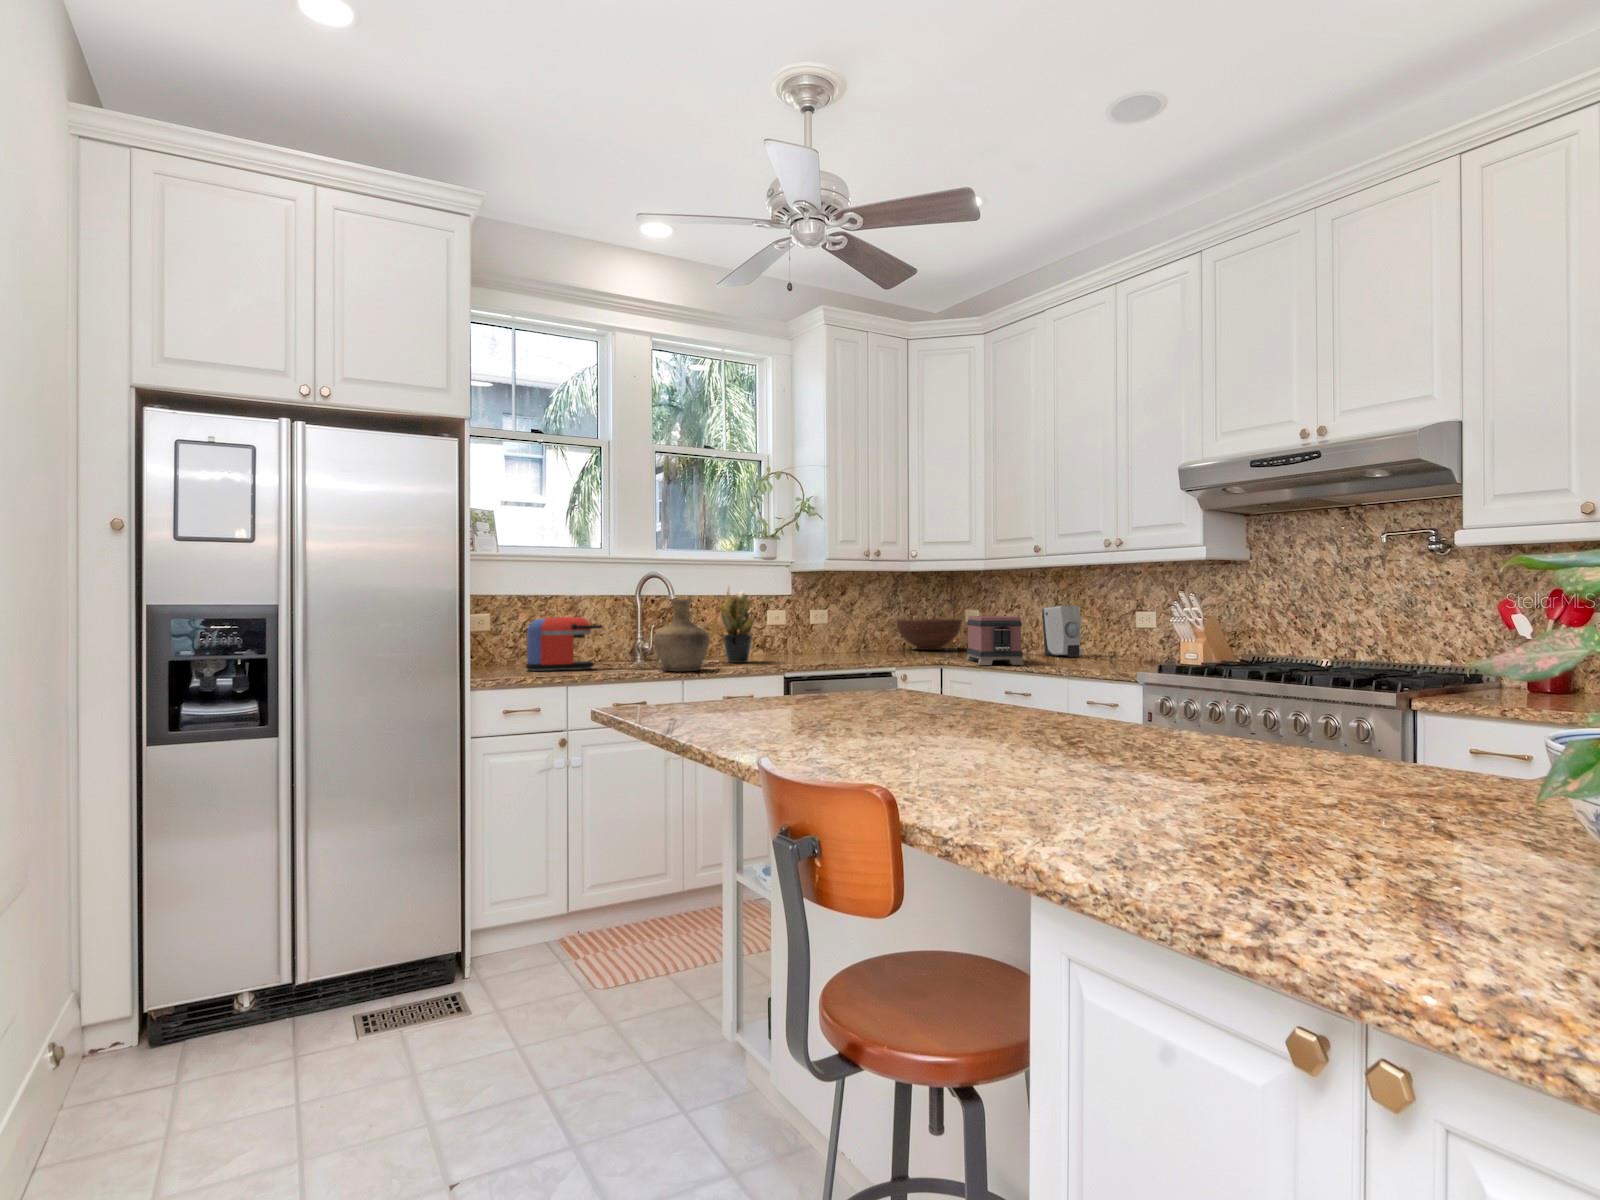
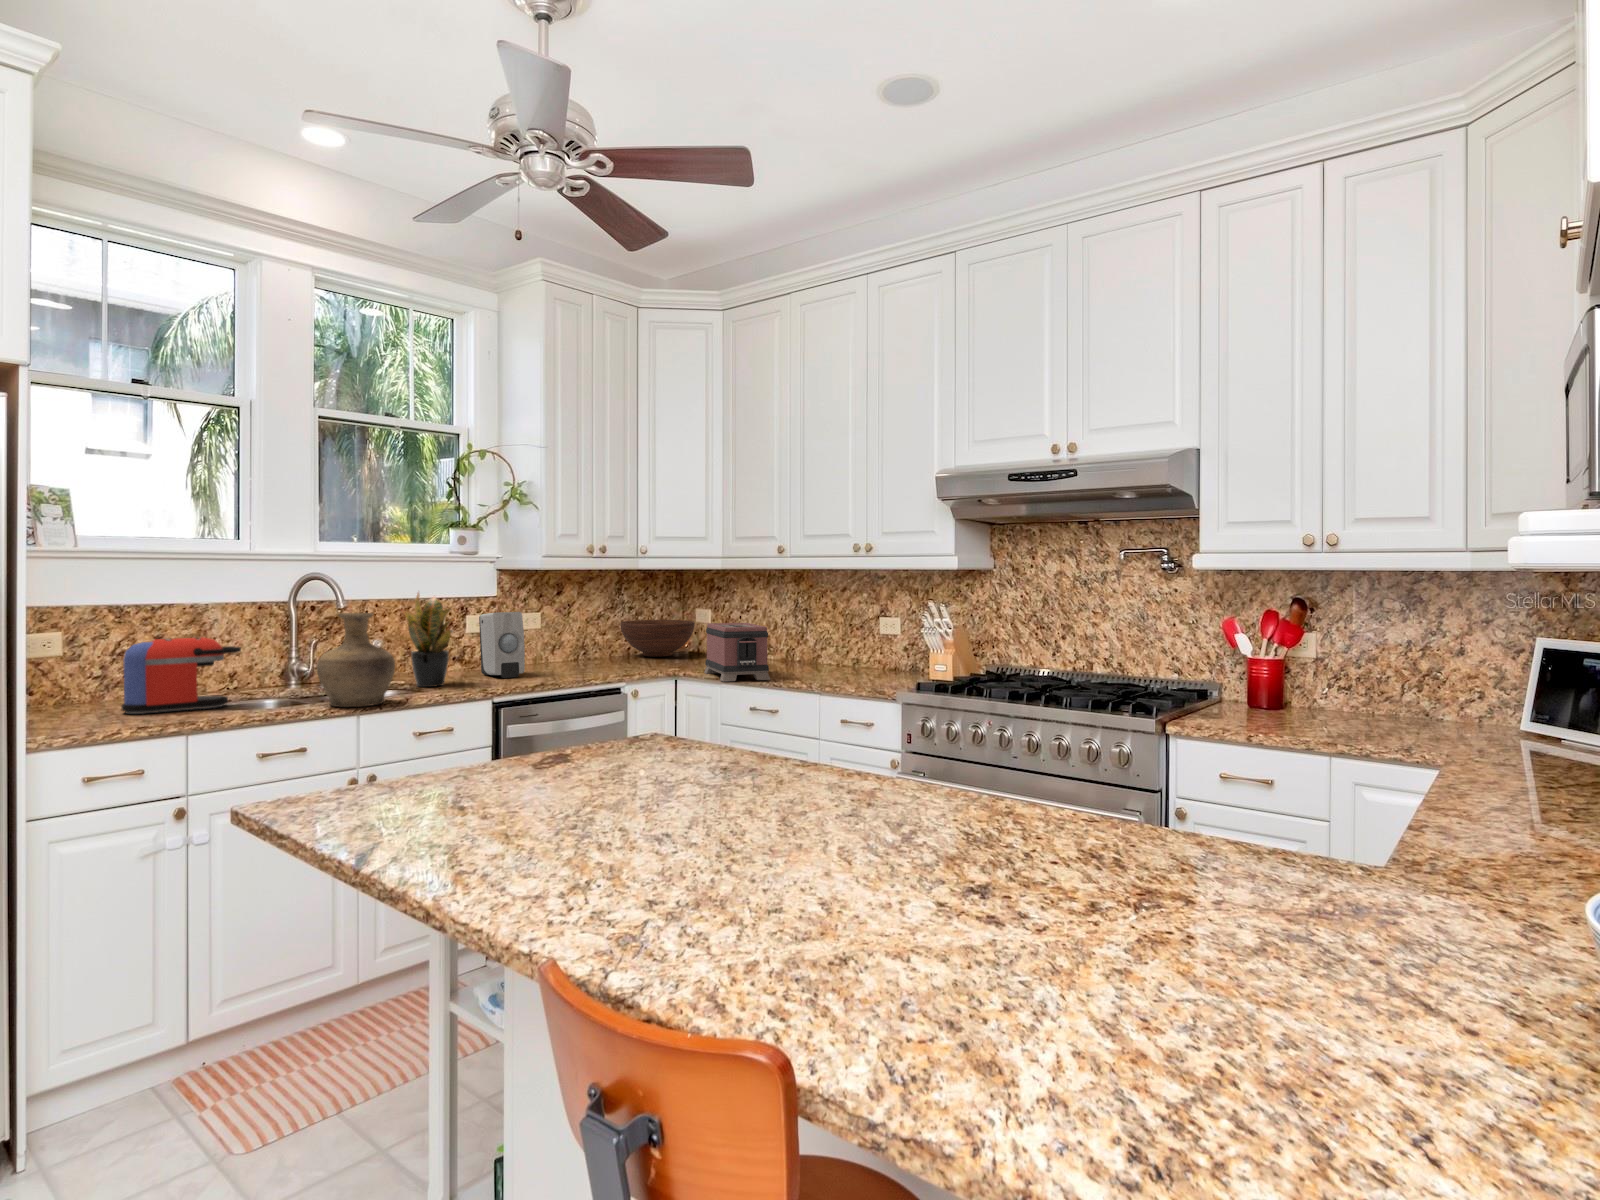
soap dispenser: present [1042,606,1083,657] -> present [479,612,525,678]

